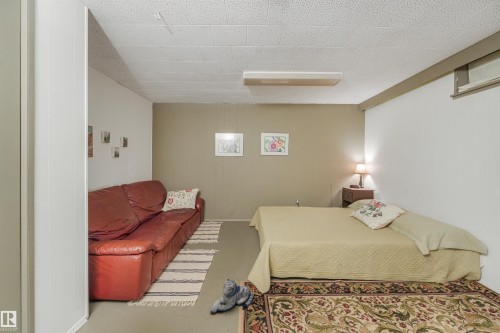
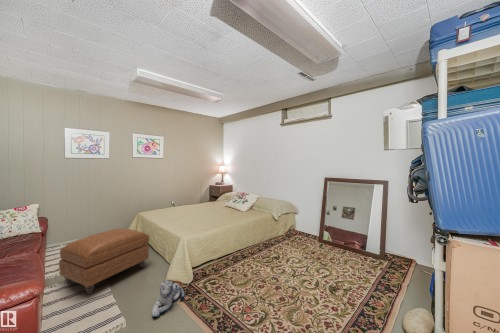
ottoman: none [188,217,247,265] -> present [59,228,149,294]

